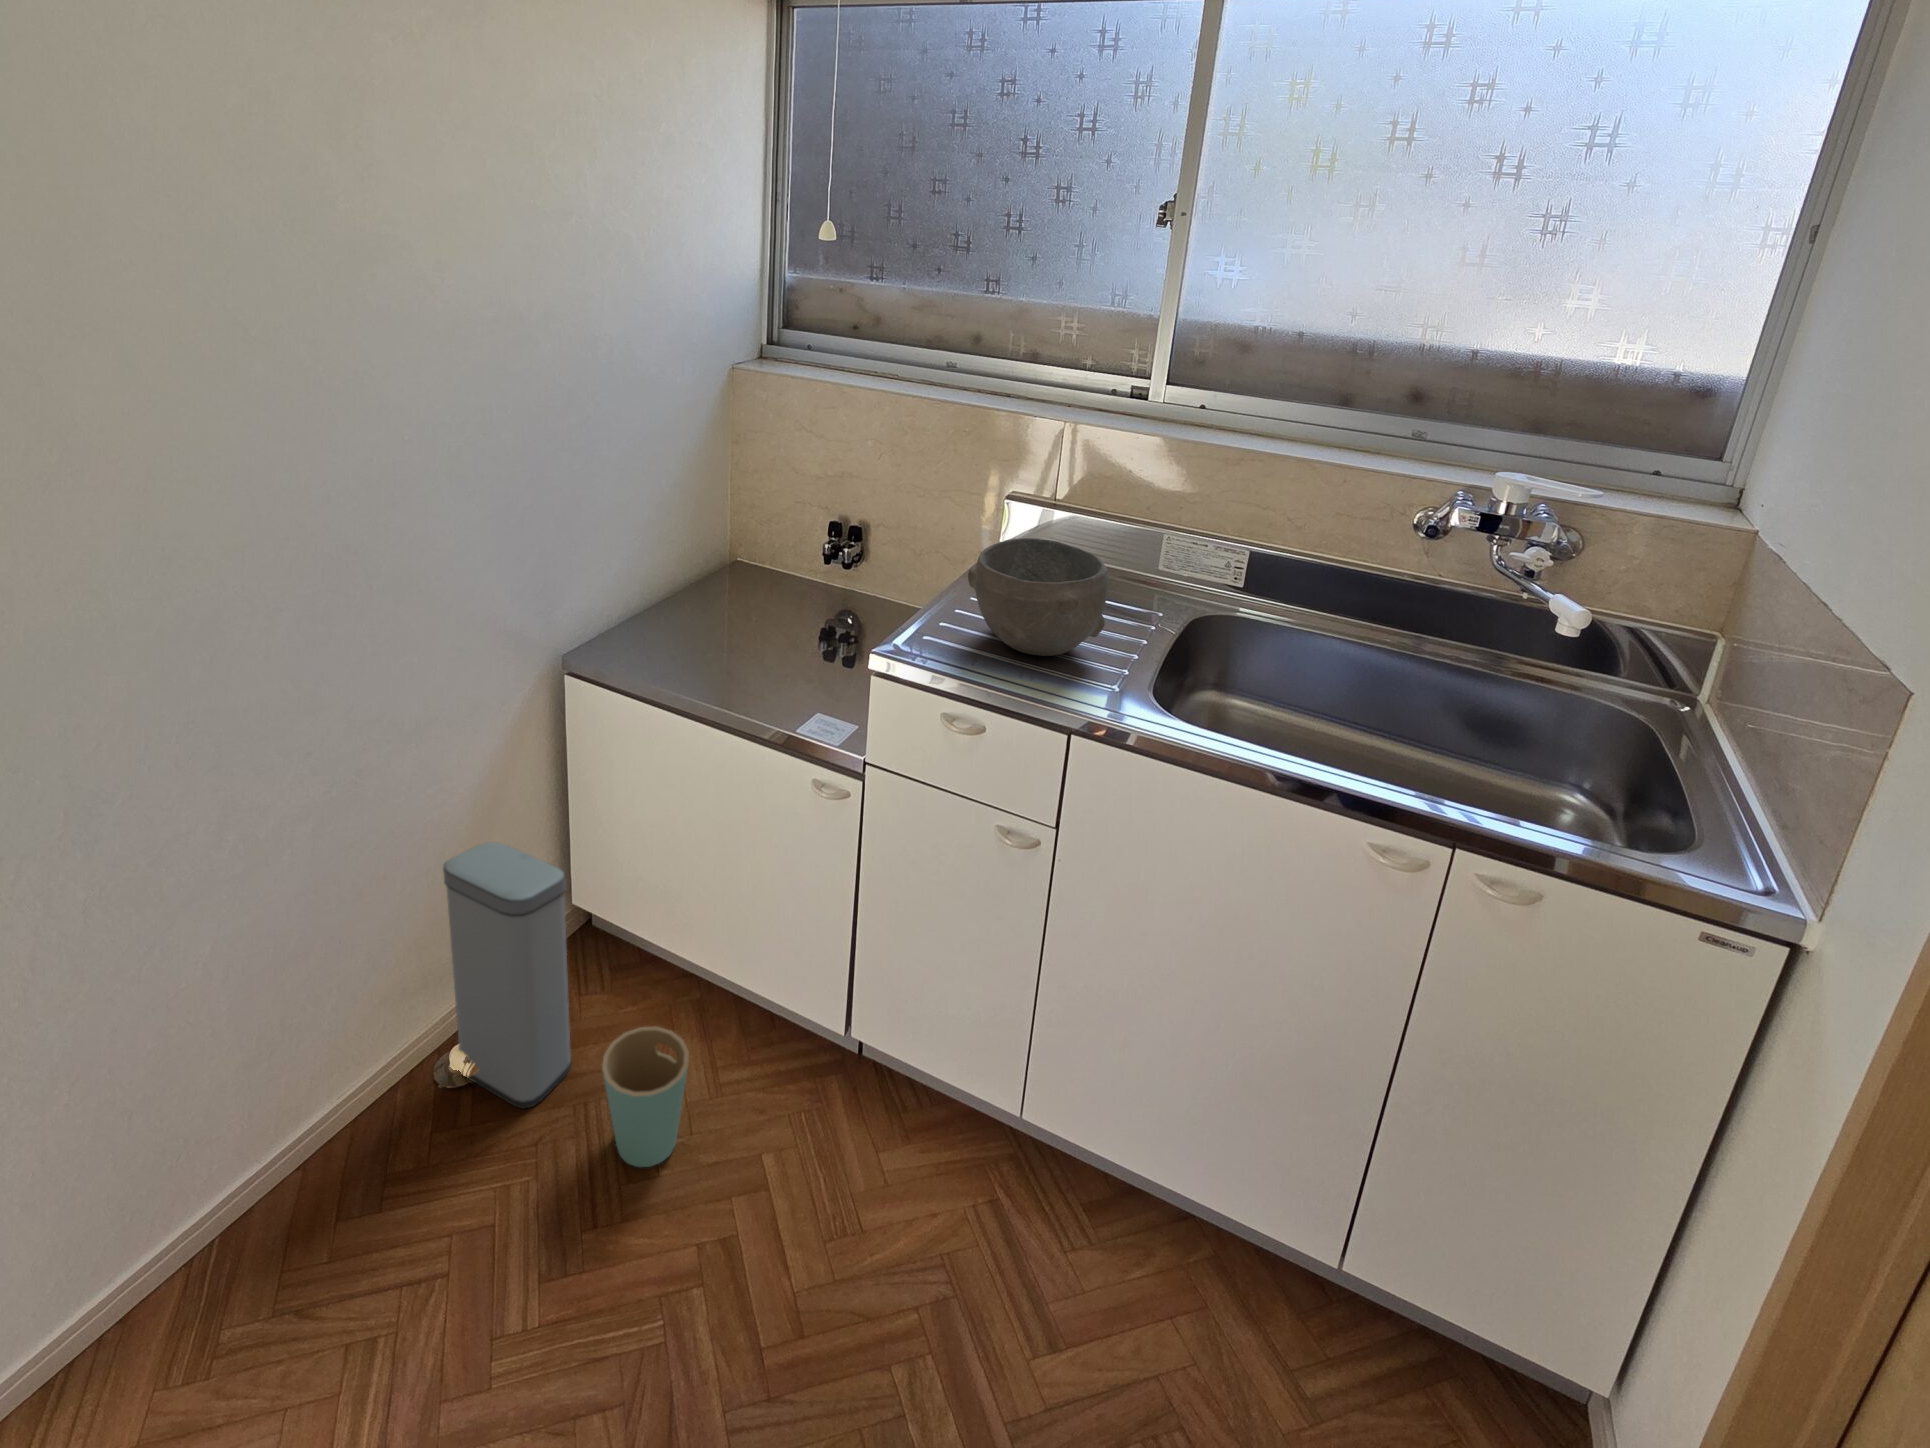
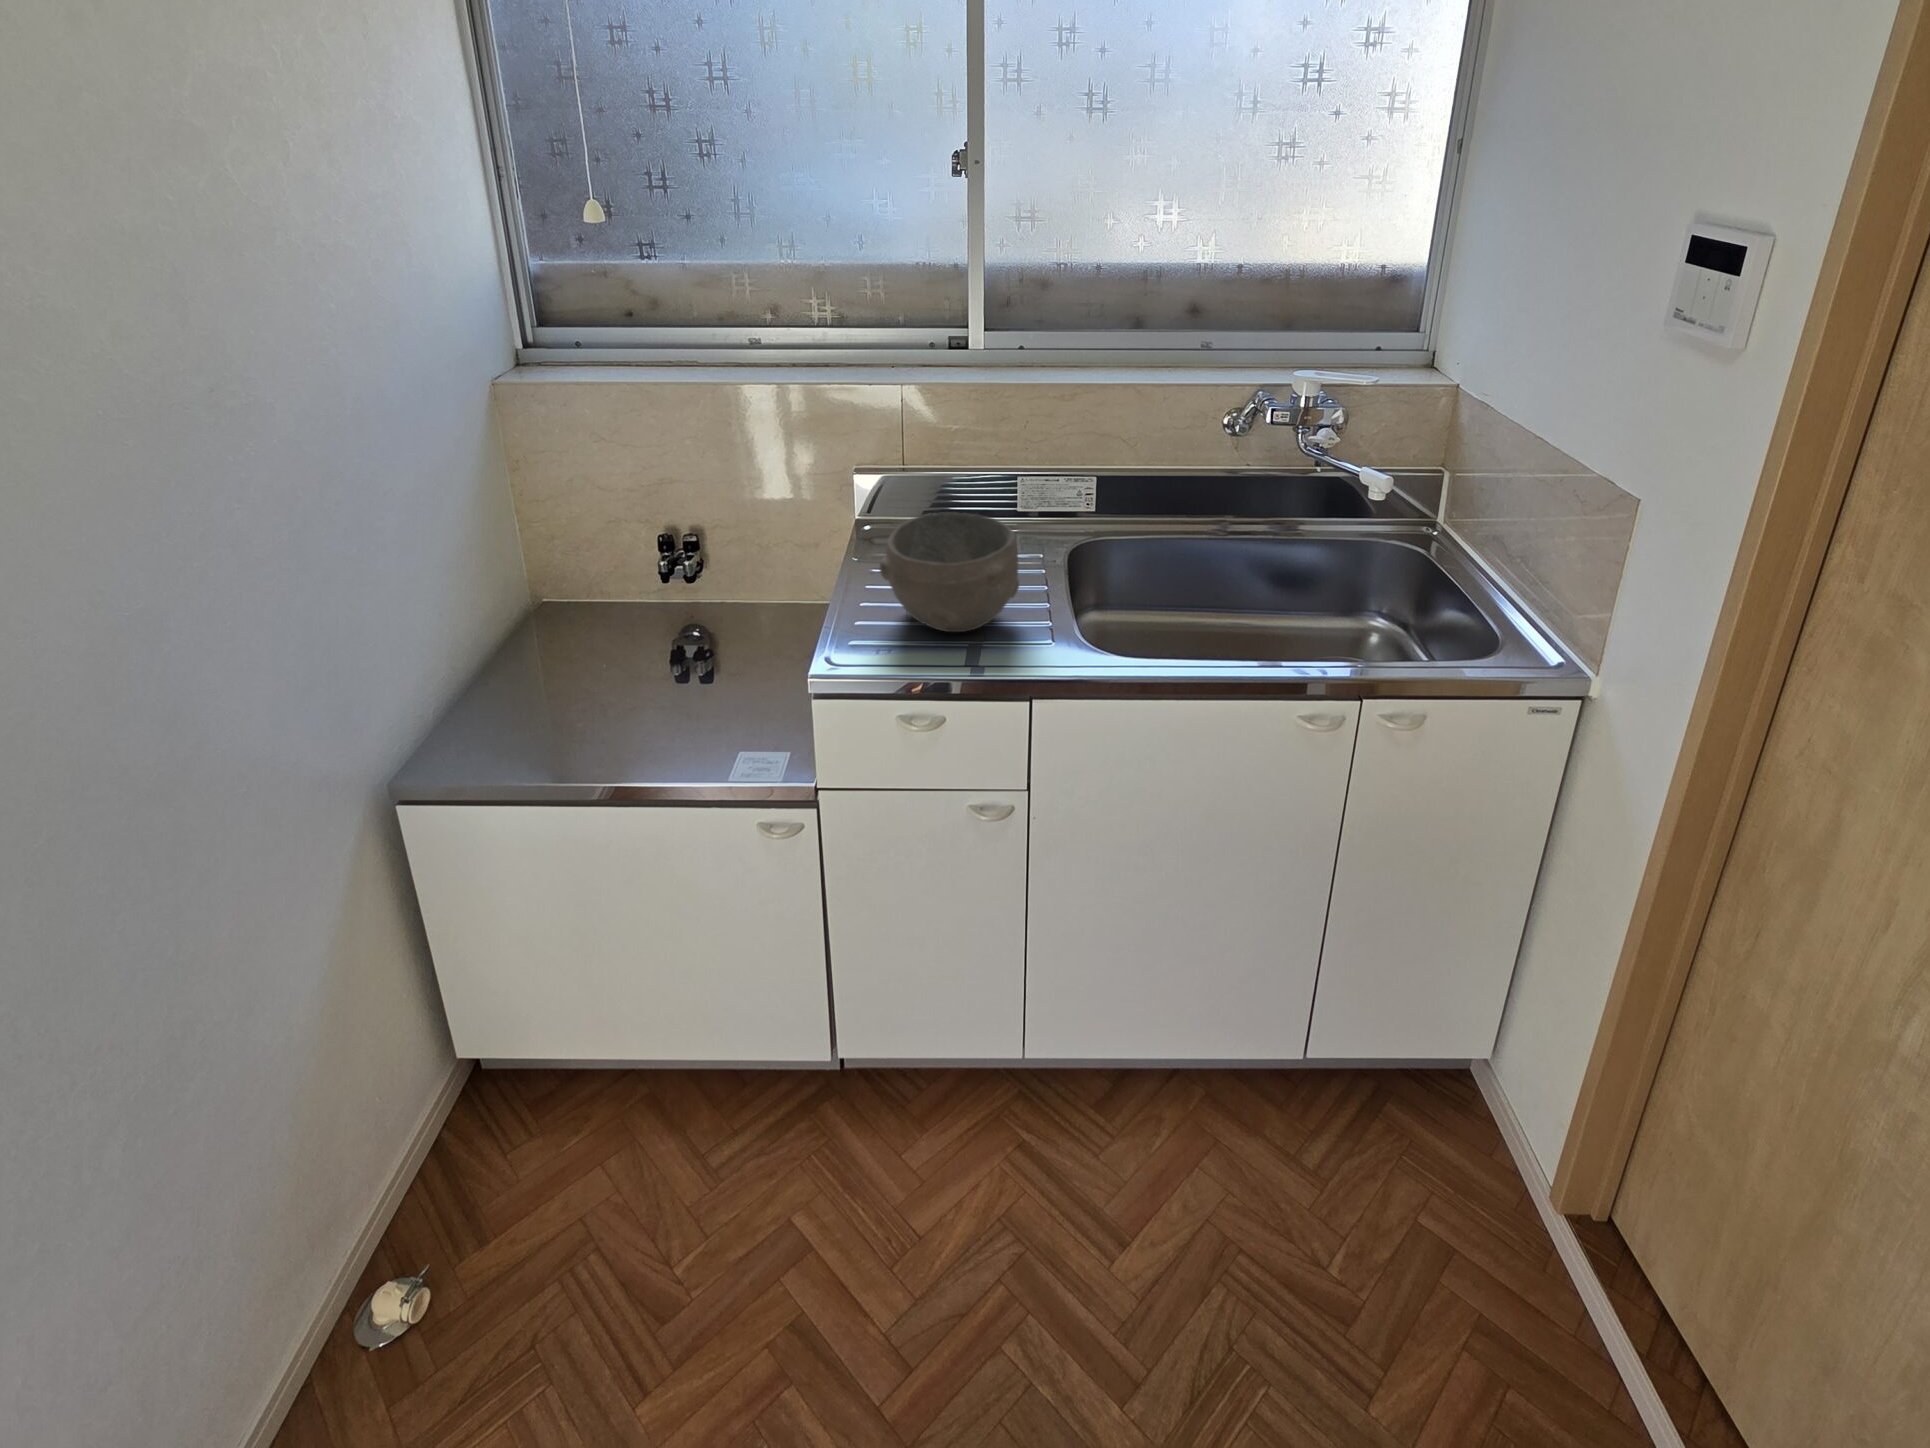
trash can: present [443,843,689,1167] -> none [316,1038,700,1325]

